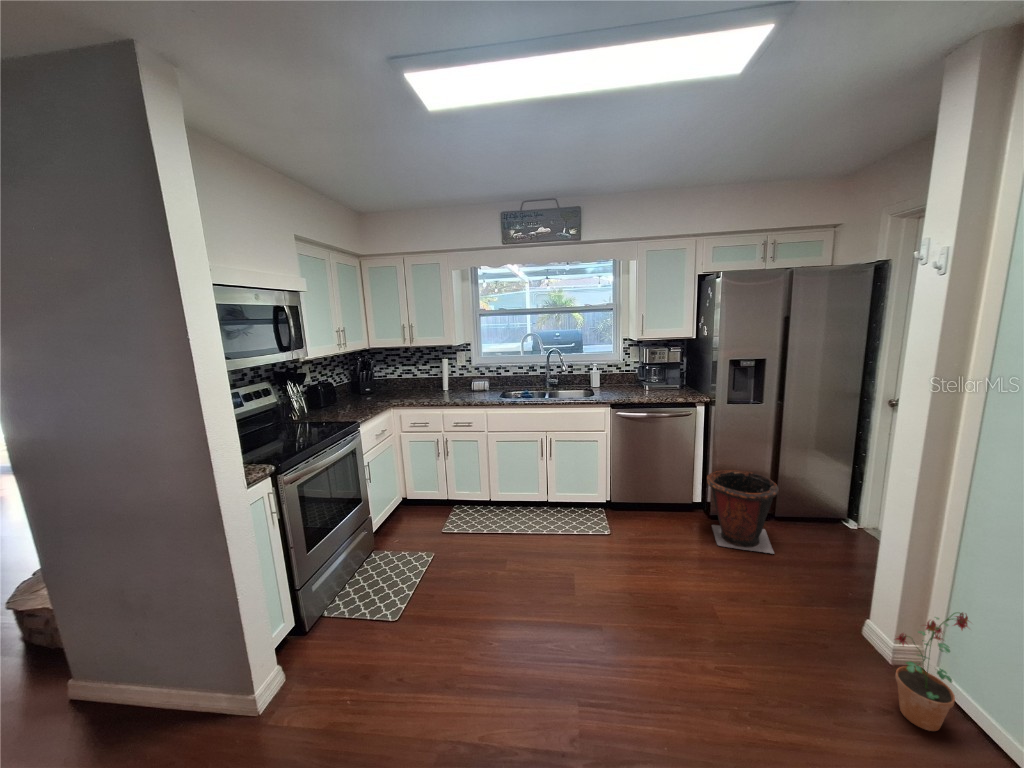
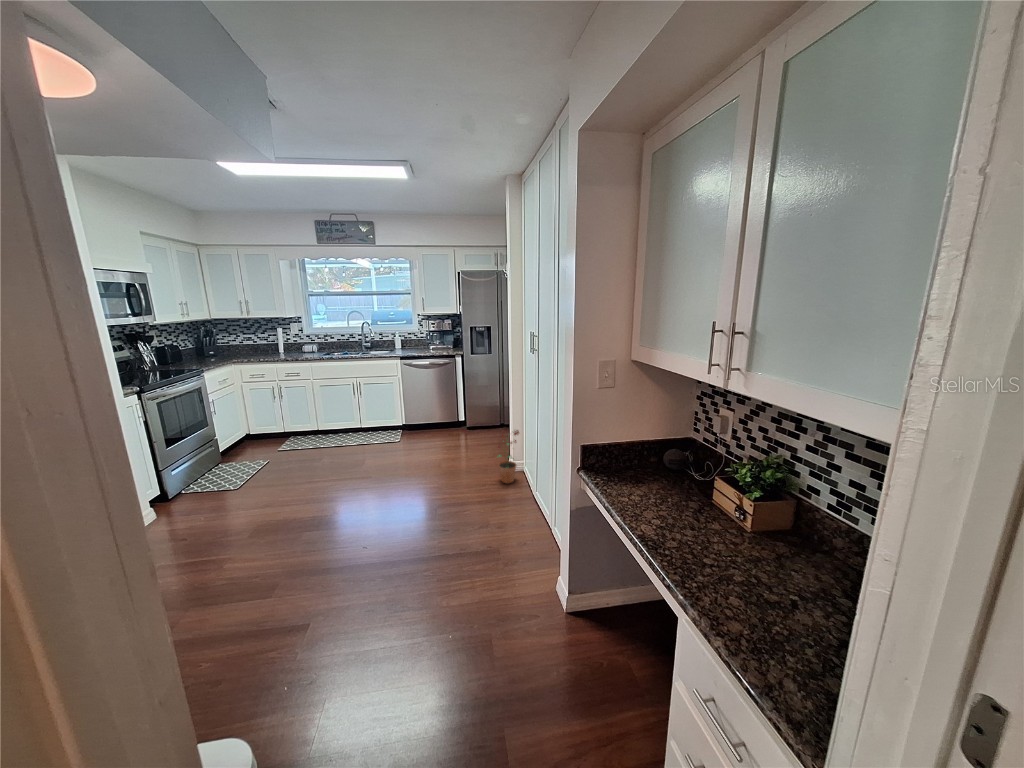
waste bin: present [707,470,779,554] -> none [457,394,494,438]

